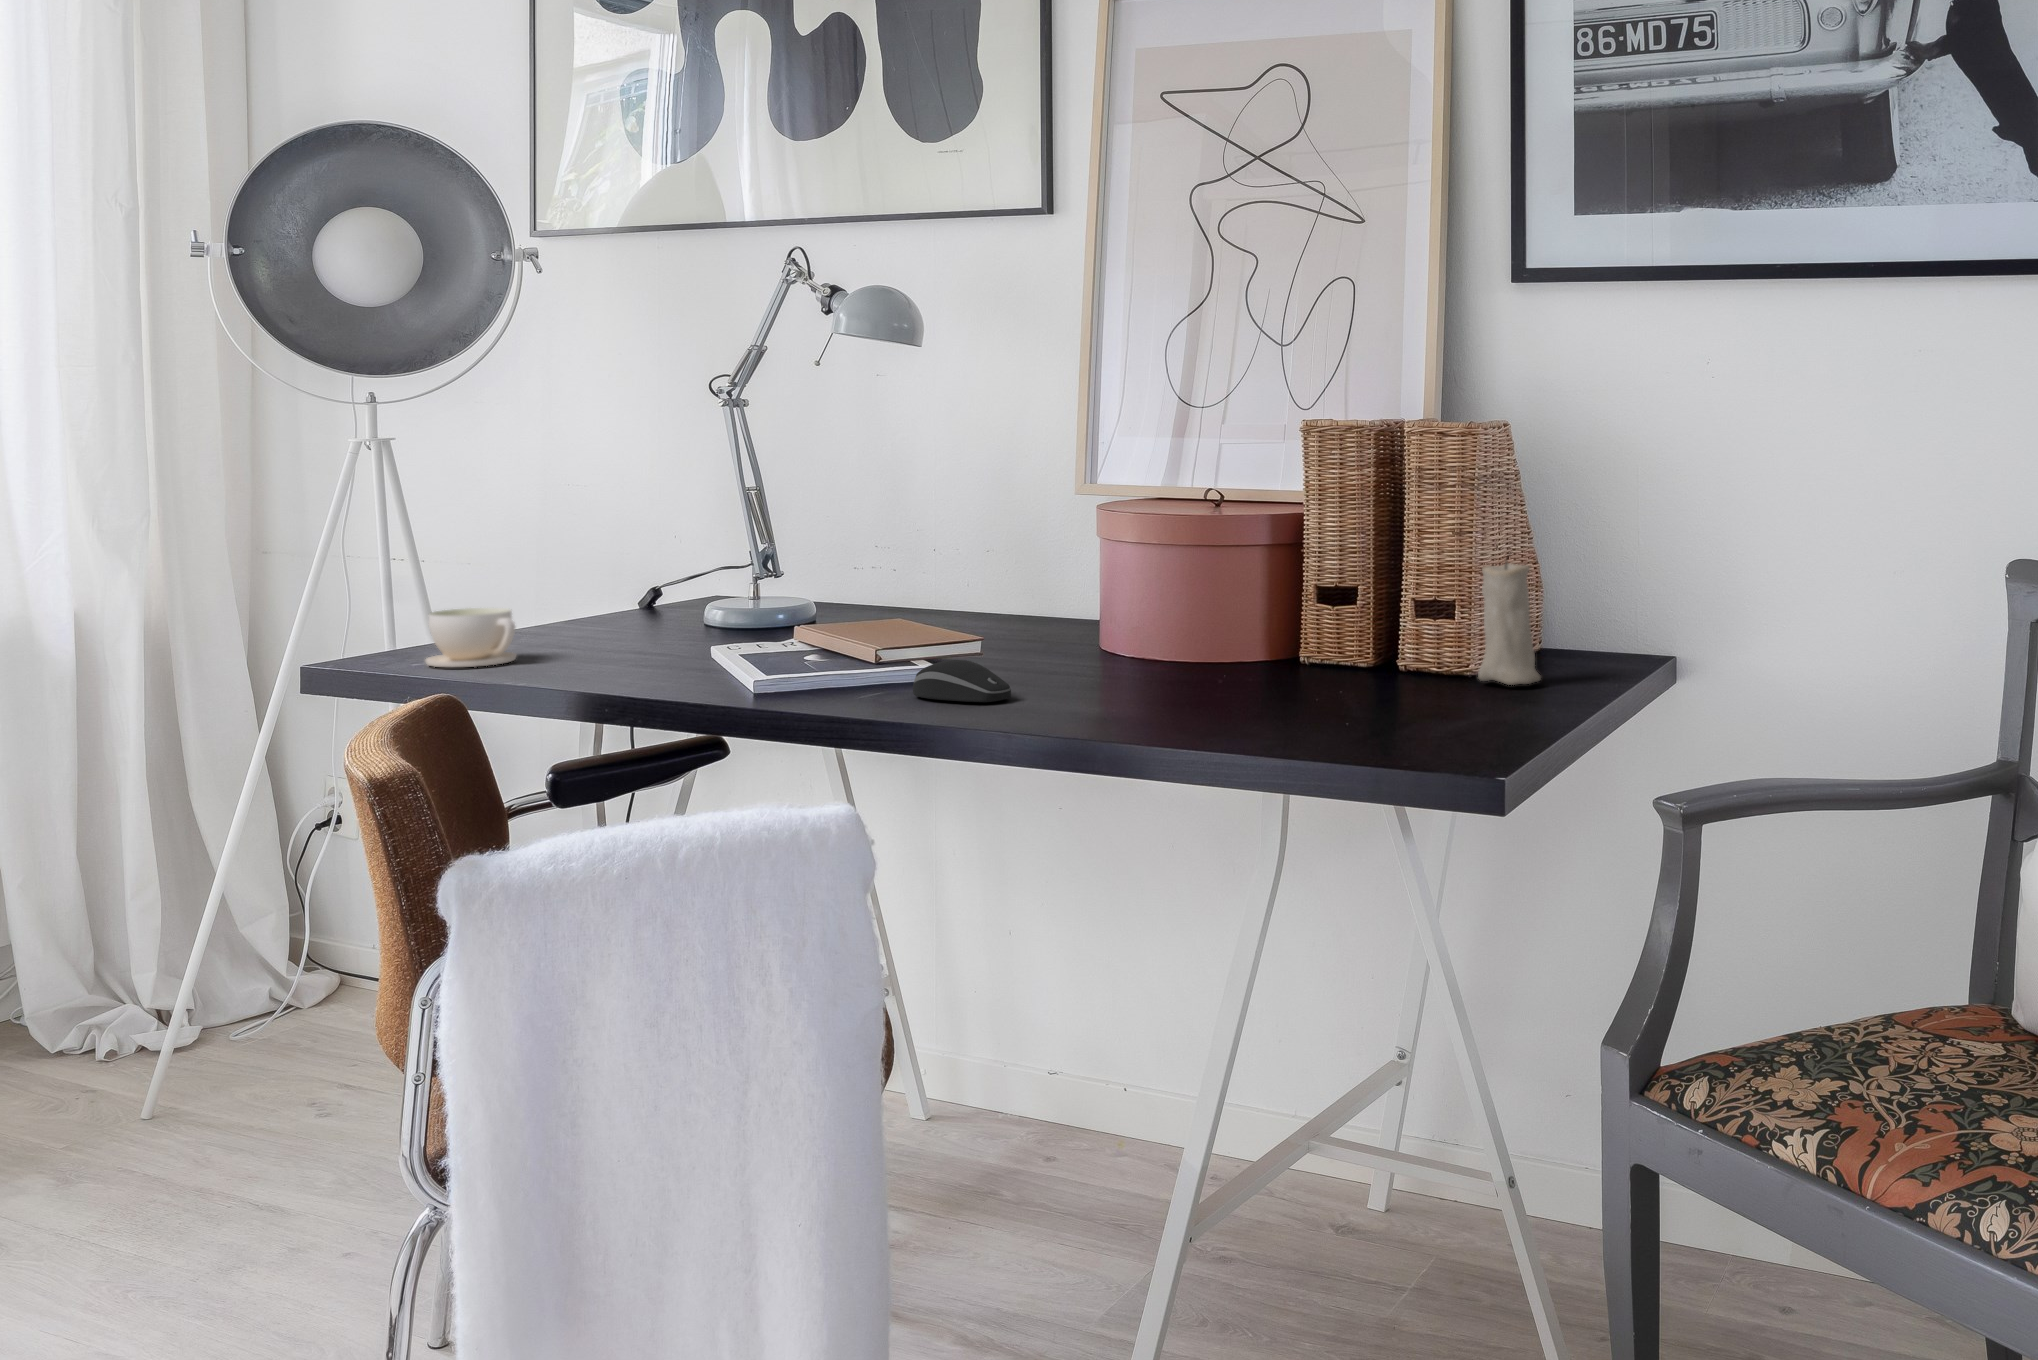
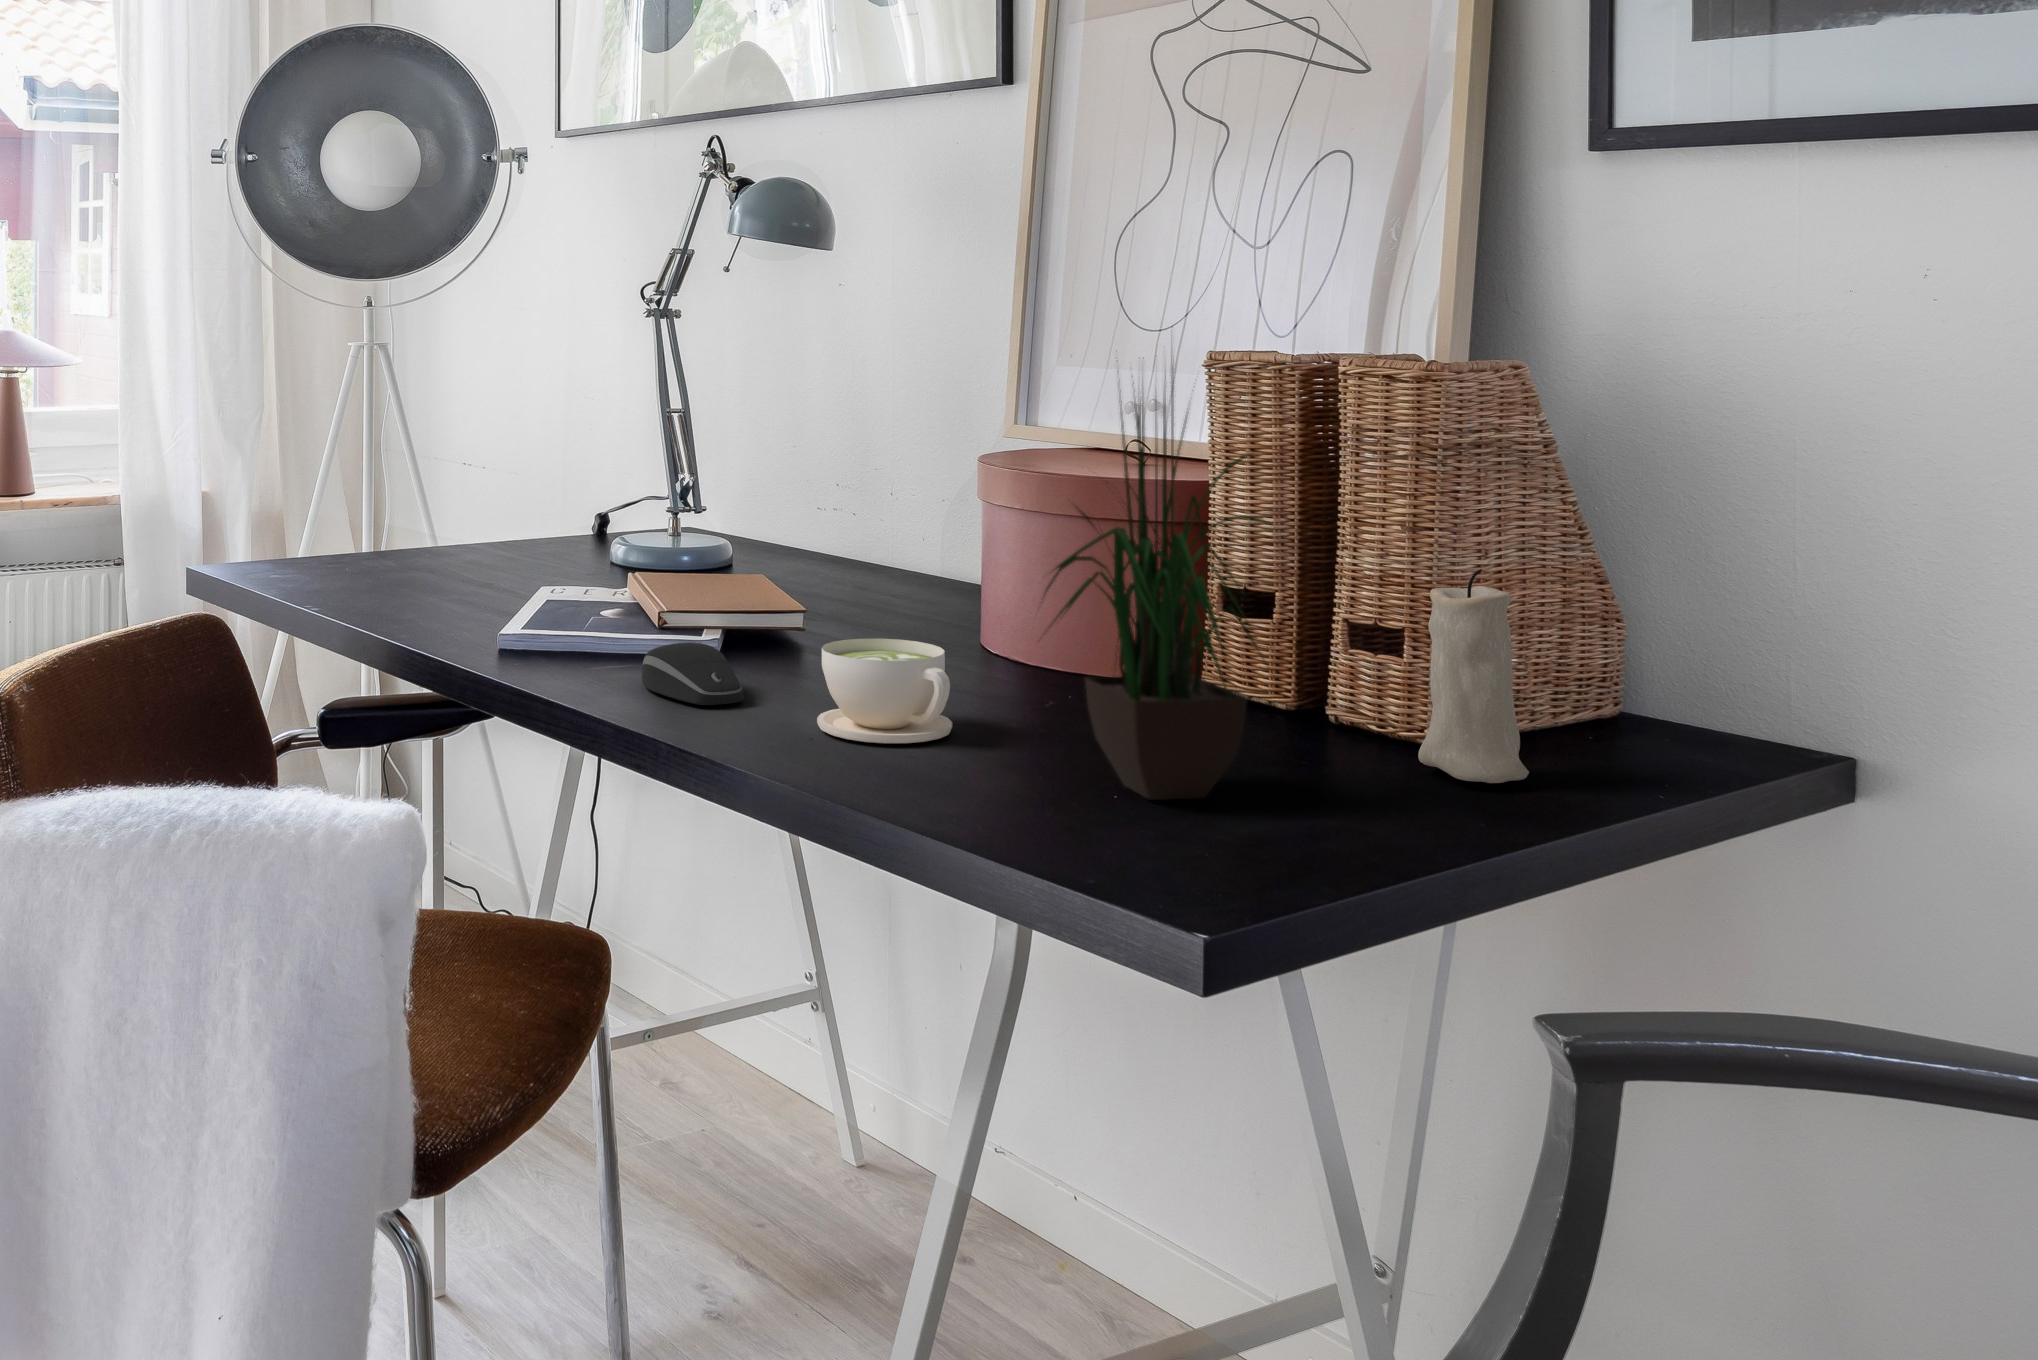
potted plant: none [1269,379,1449,713] -> present [1044,359,1274,800]
coffee cup: present [426,608,516,667] -> present [817,639,952,743]

